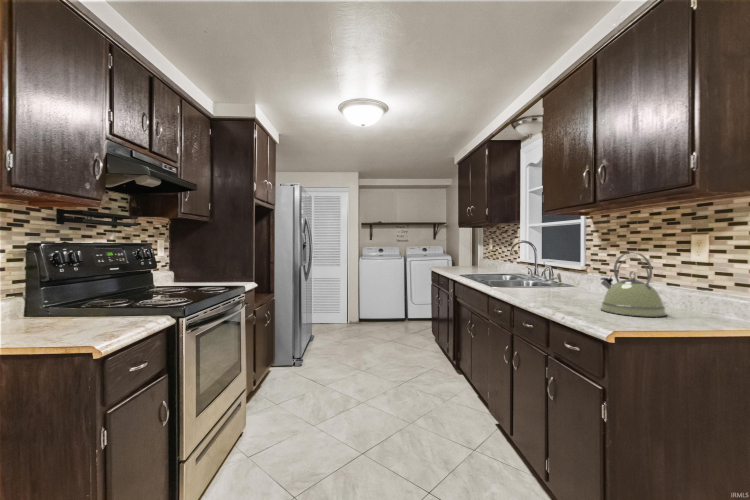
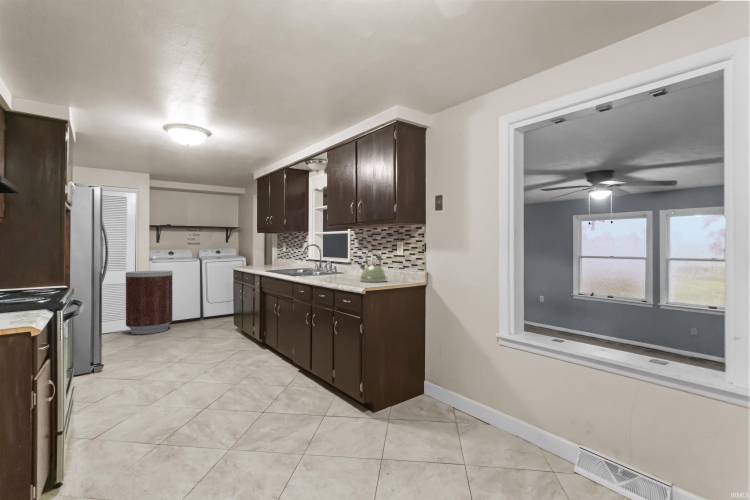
trash can: none [337,268,376,331] -> present [126,271,173,334]

